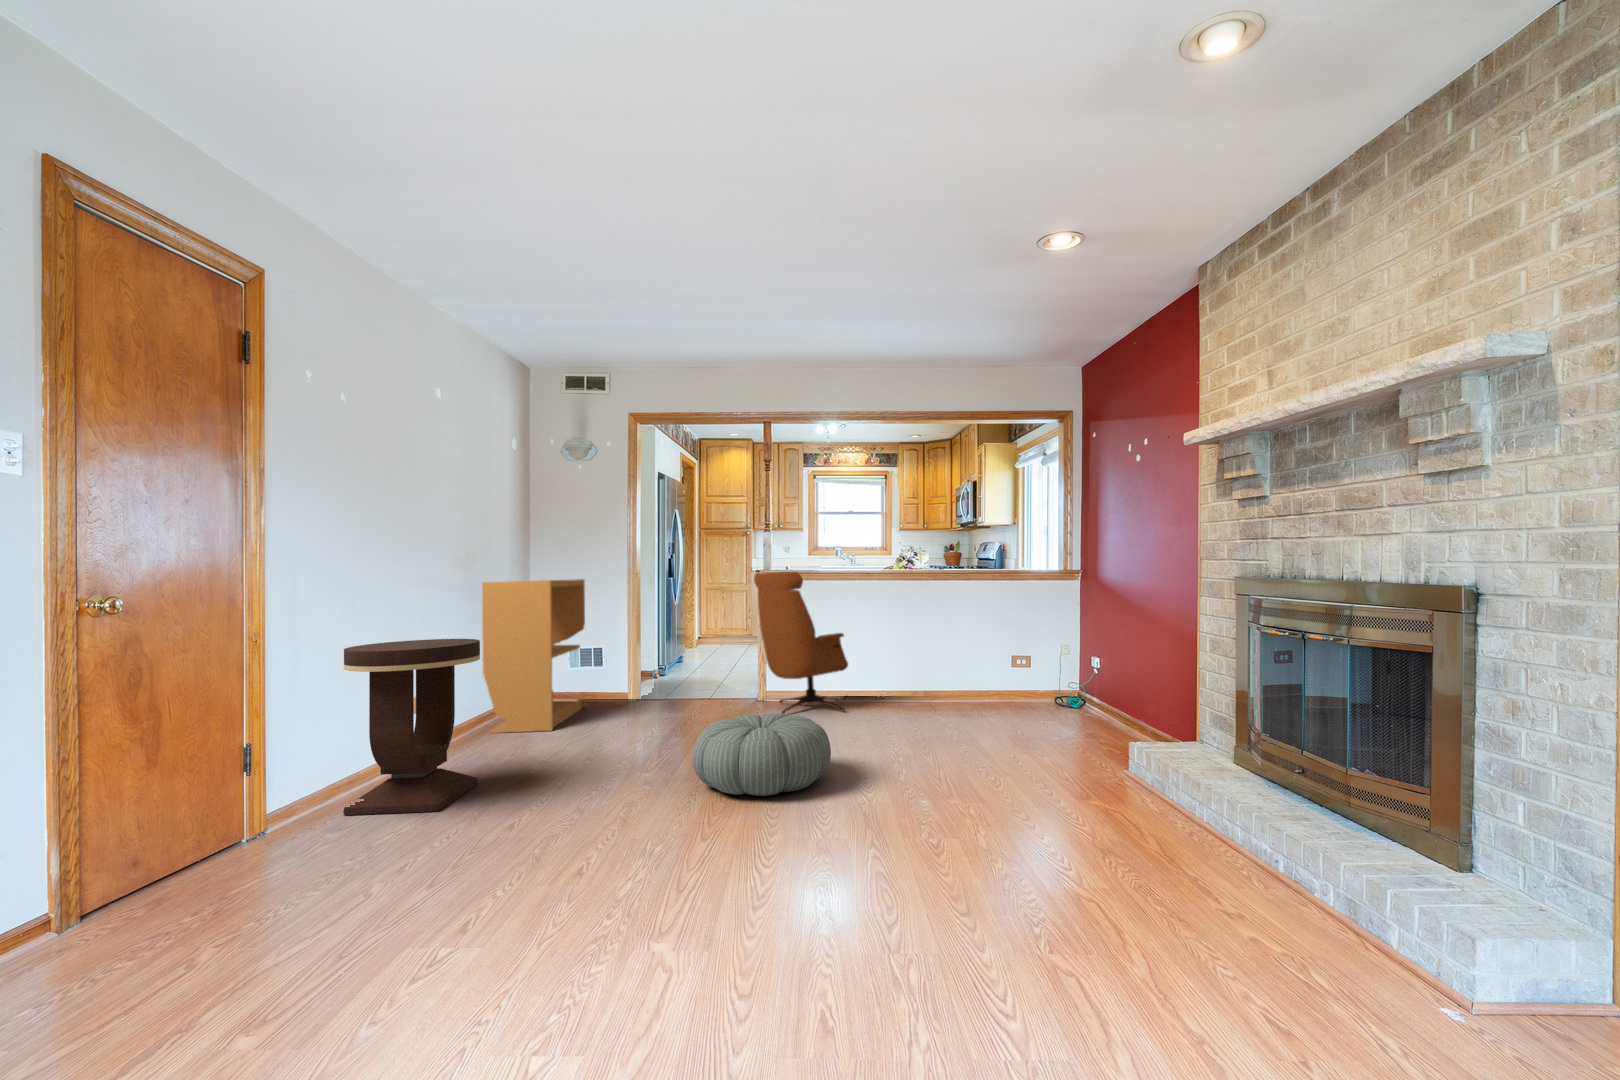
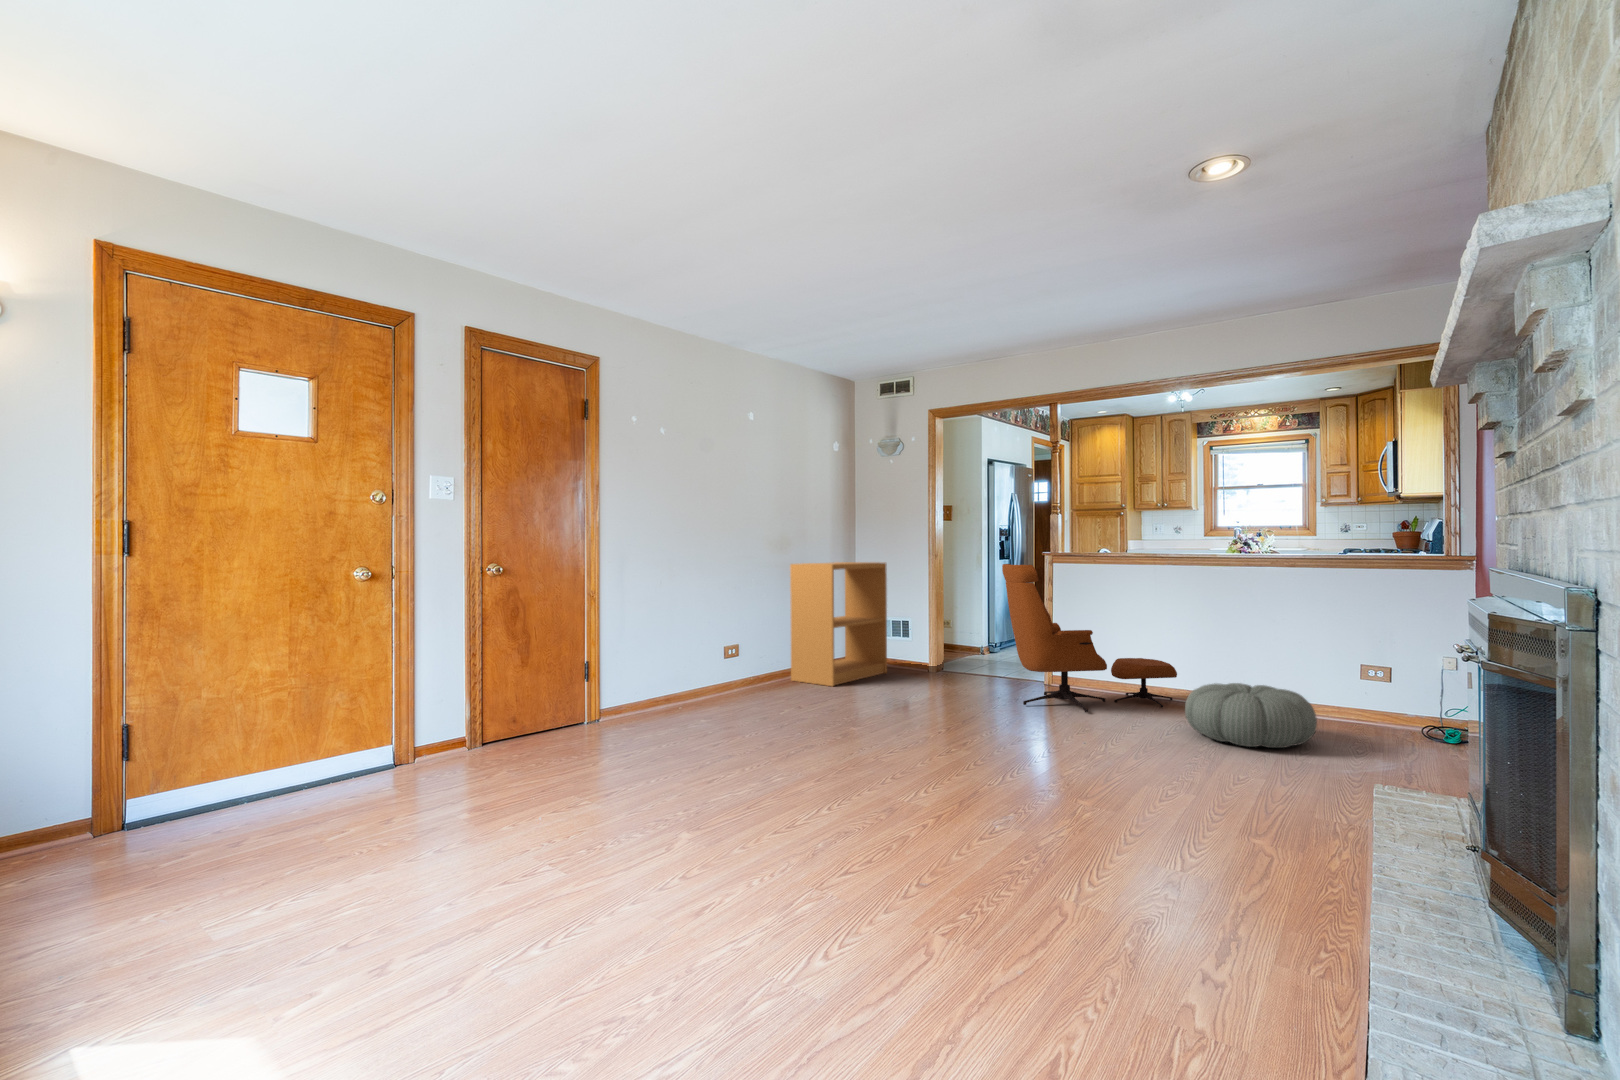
side table: present [343,639,480,815] -> none [649,606,733,723]
pouf: present [693,713,831,796] -> present [1185,683,1317,748]

